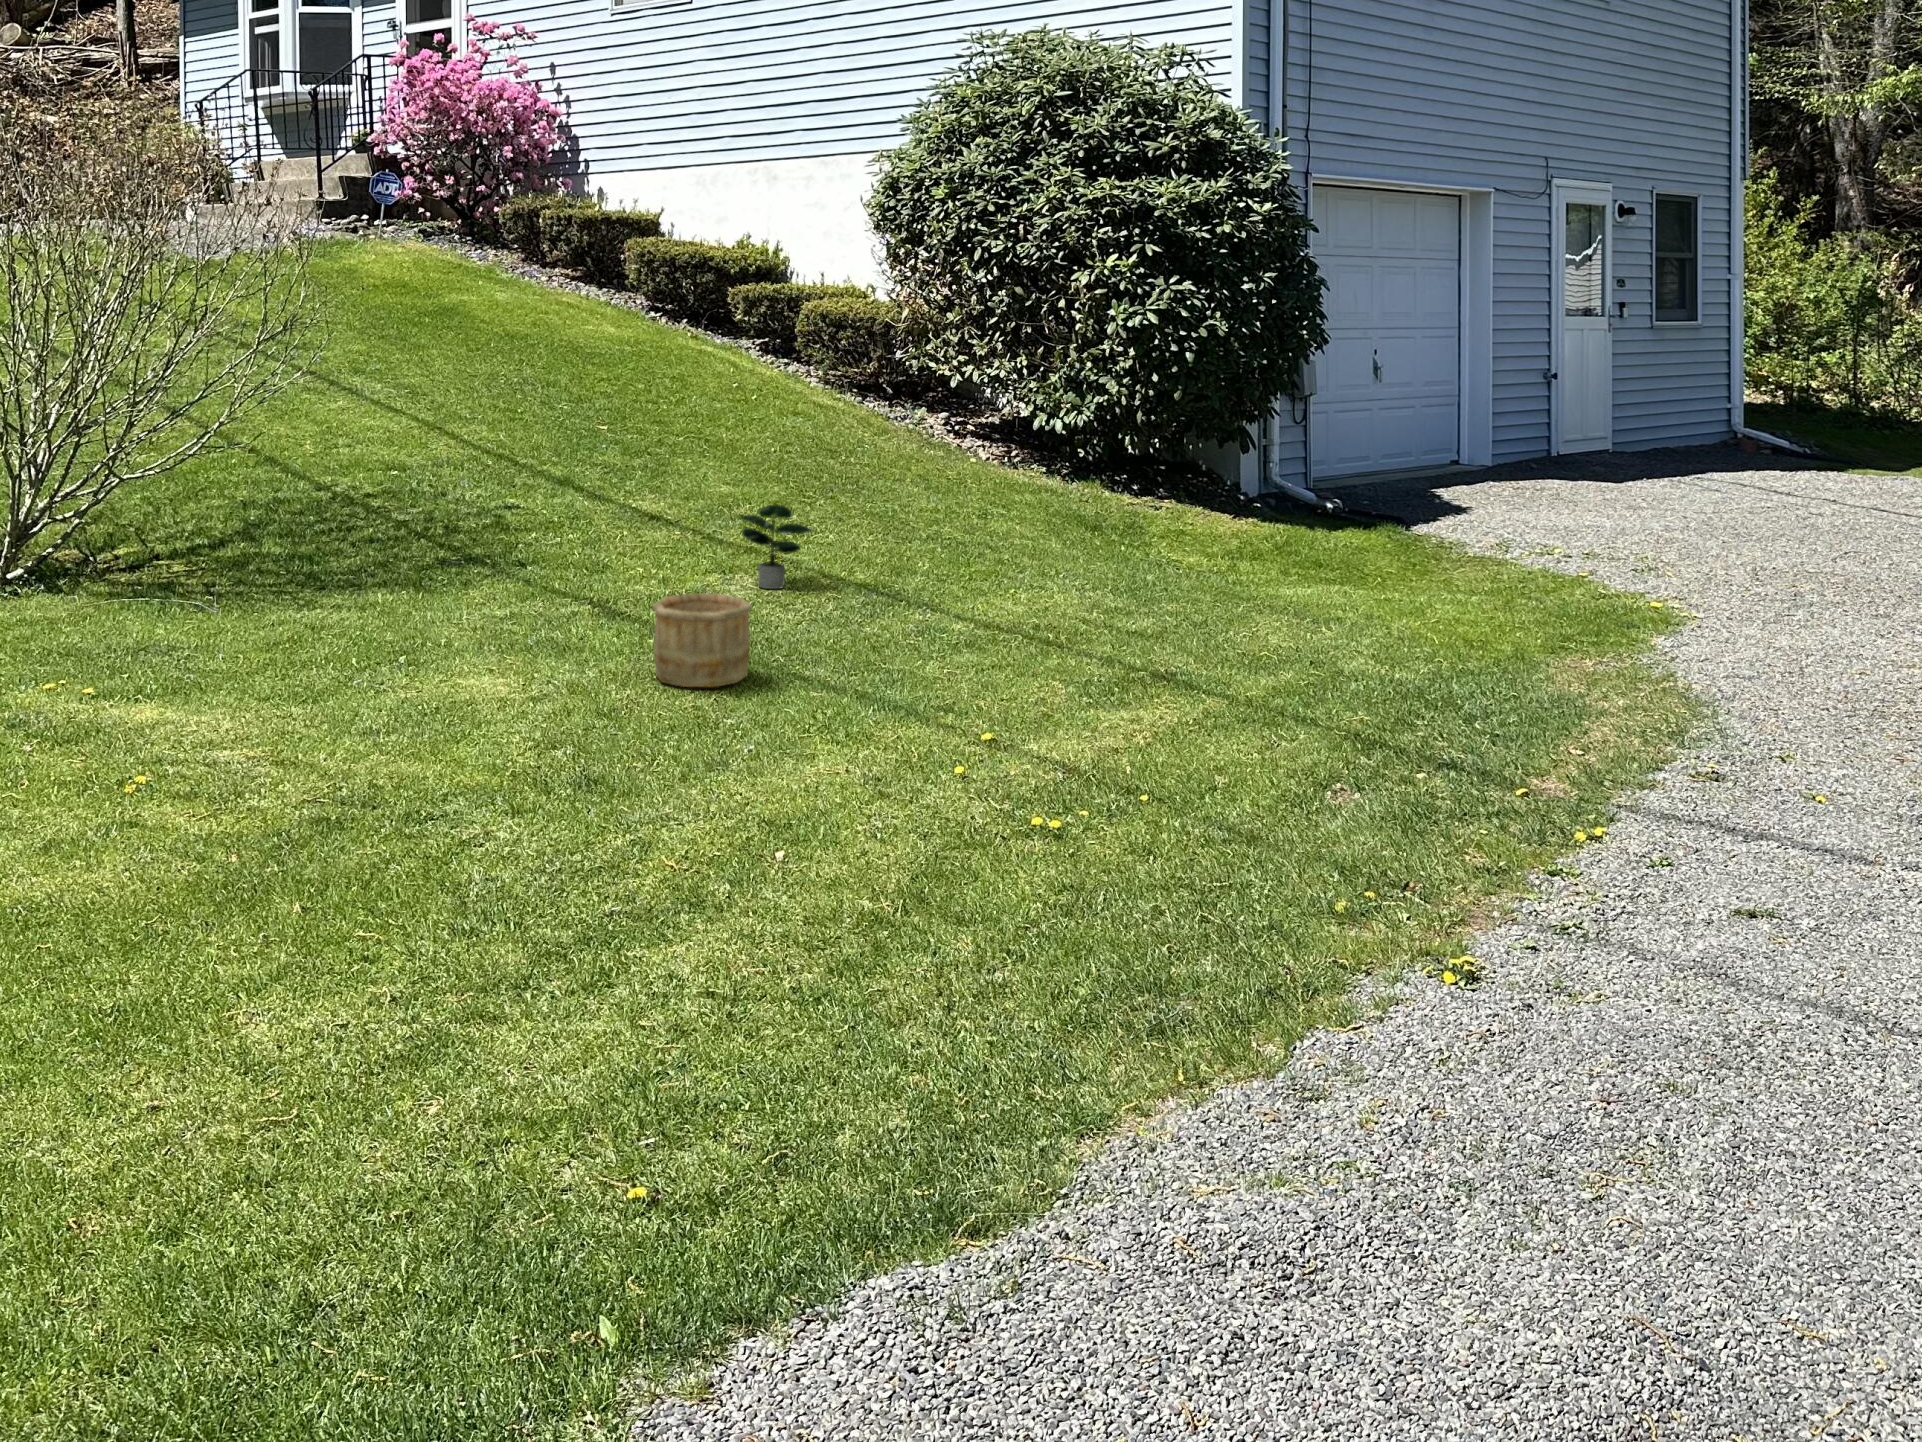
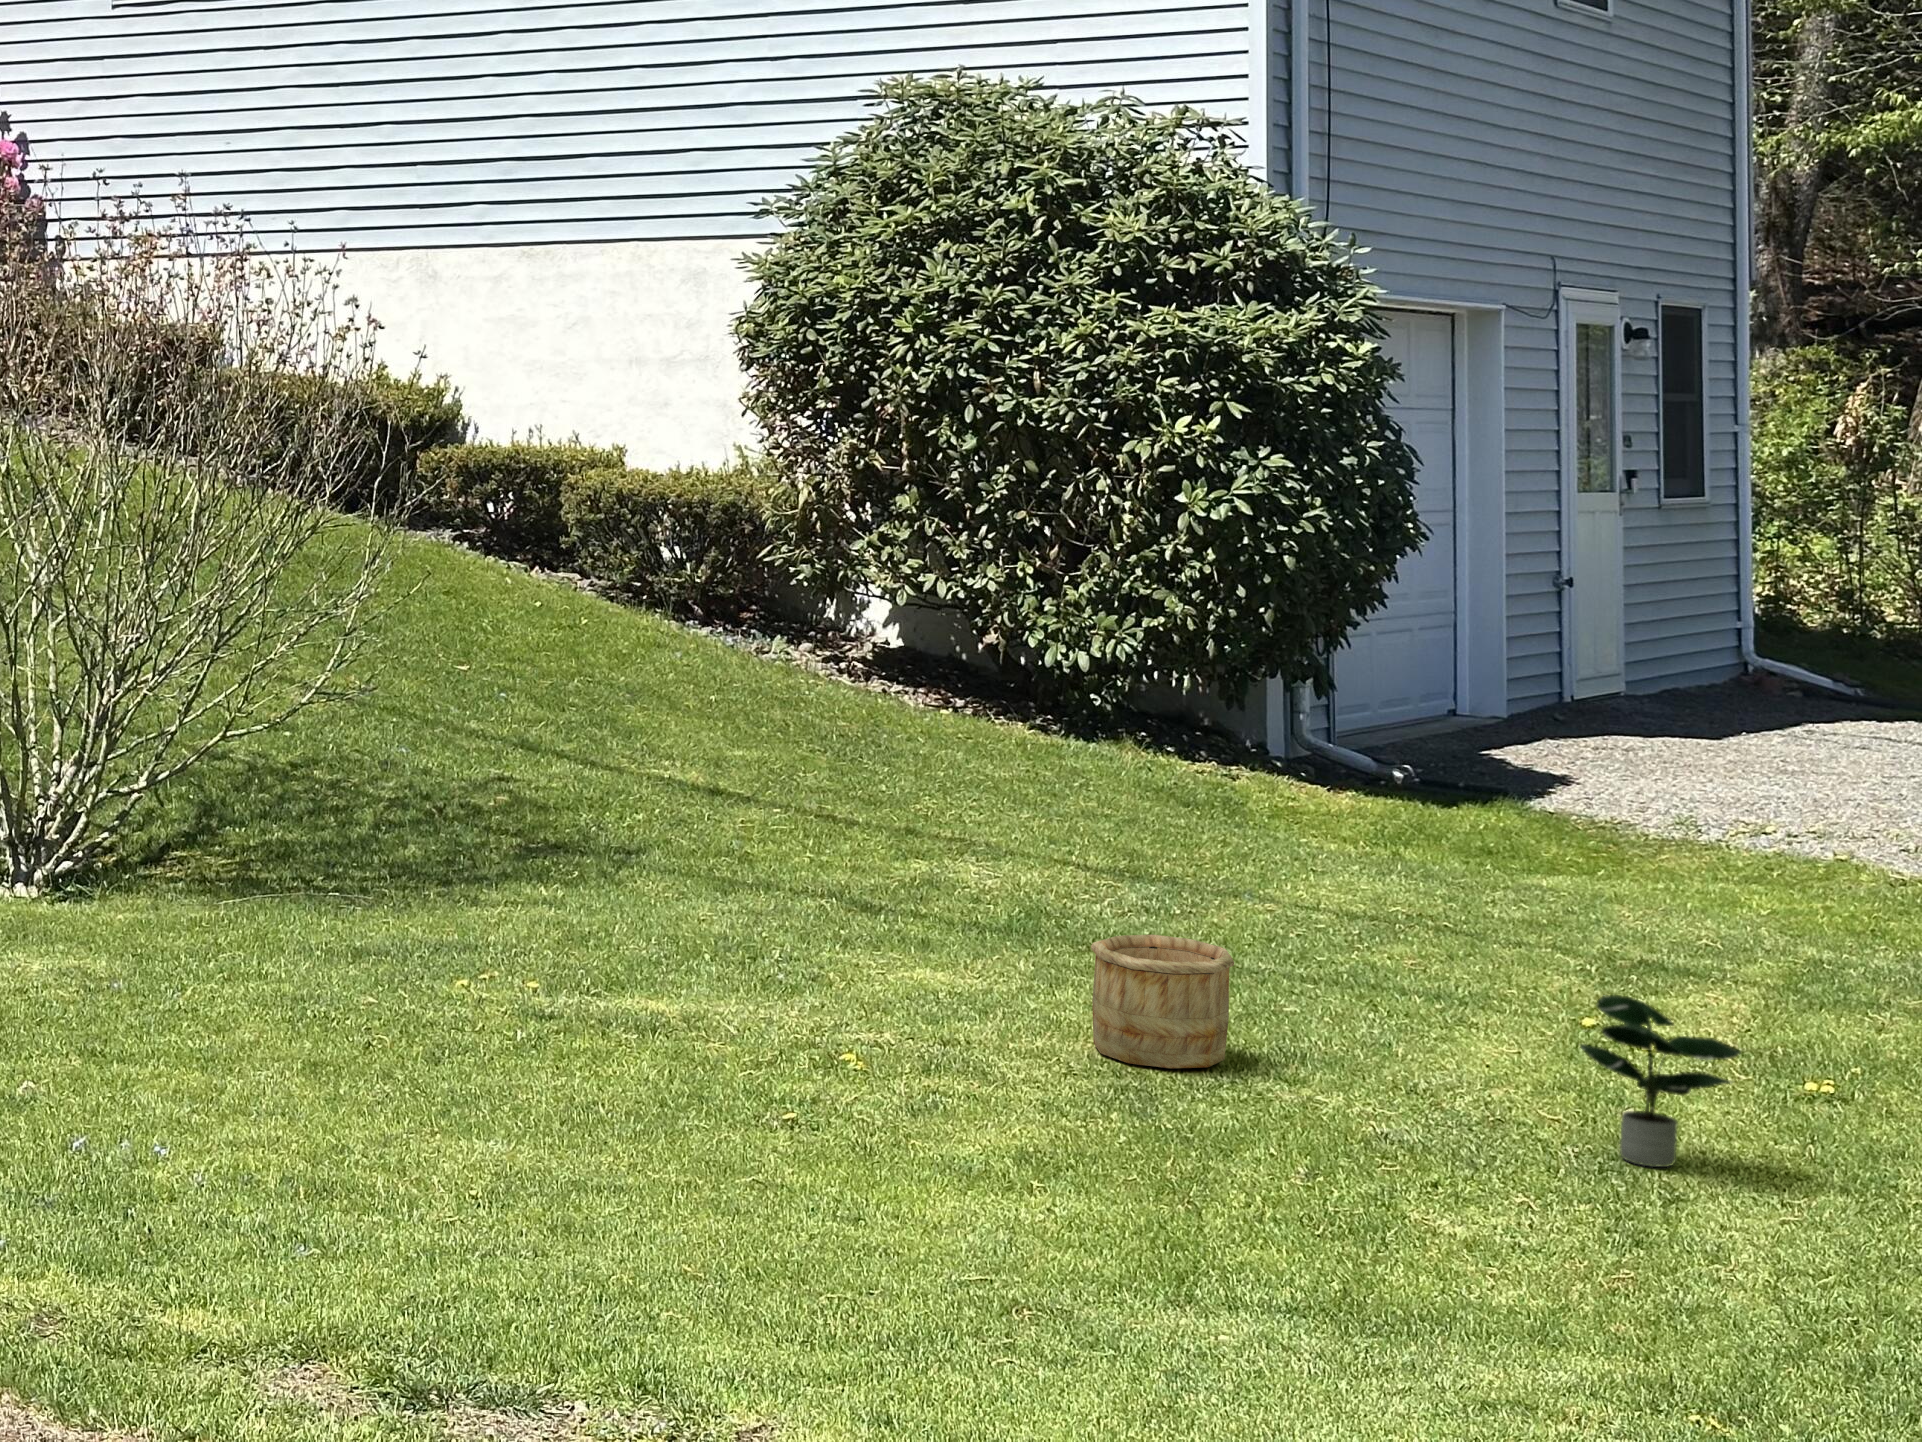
potted plant: present [741,505,814,589] -> present [1580,995,1740,1167]

